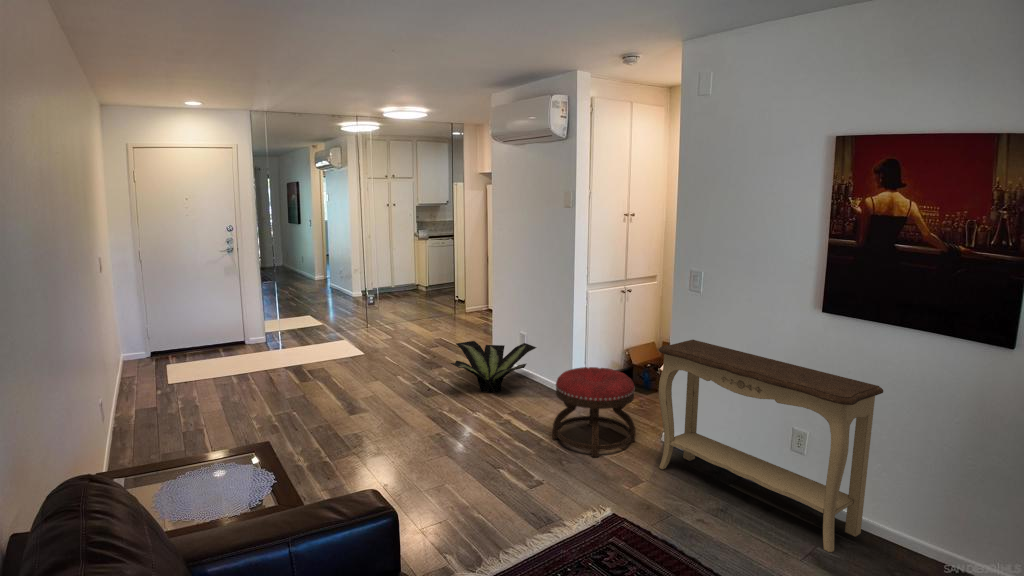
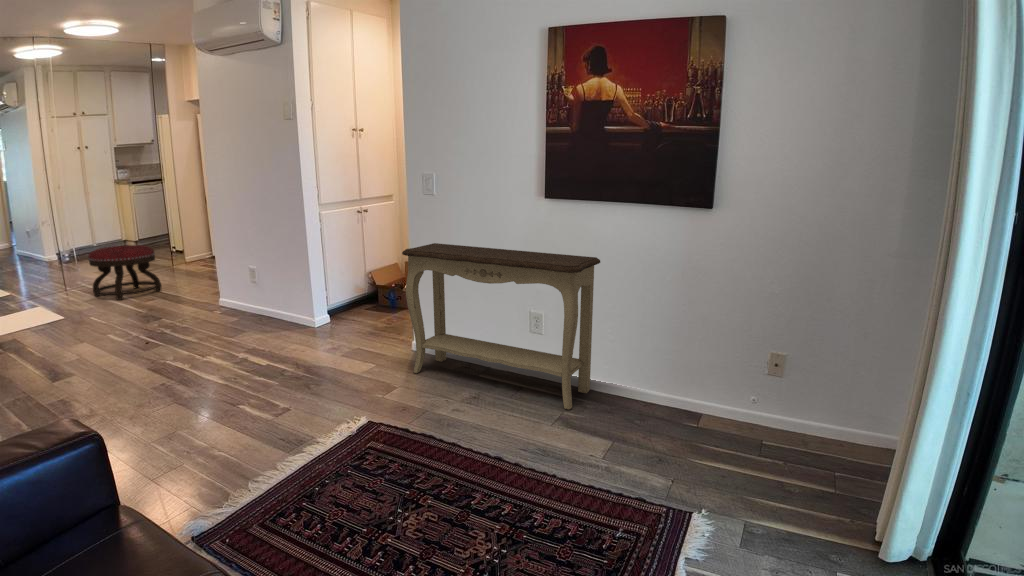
potted plant: present [451,341,536,393] -> none [162,278,274,336]
ottoman: present [553,367,636,457] -> present [88,245,161,300]

